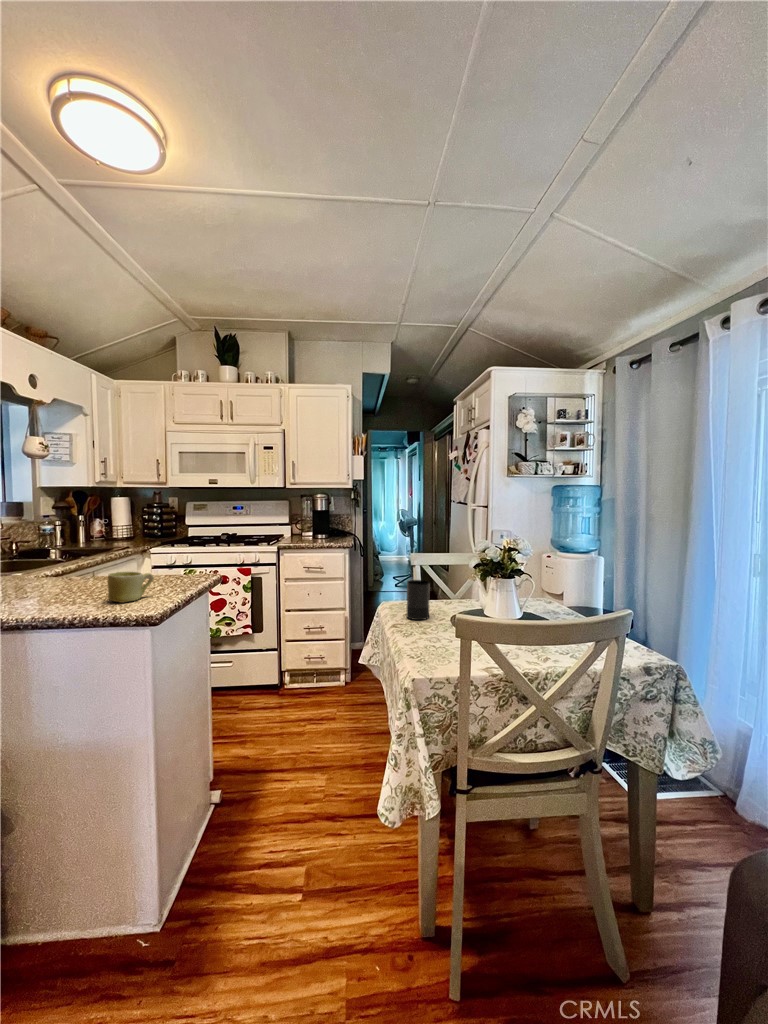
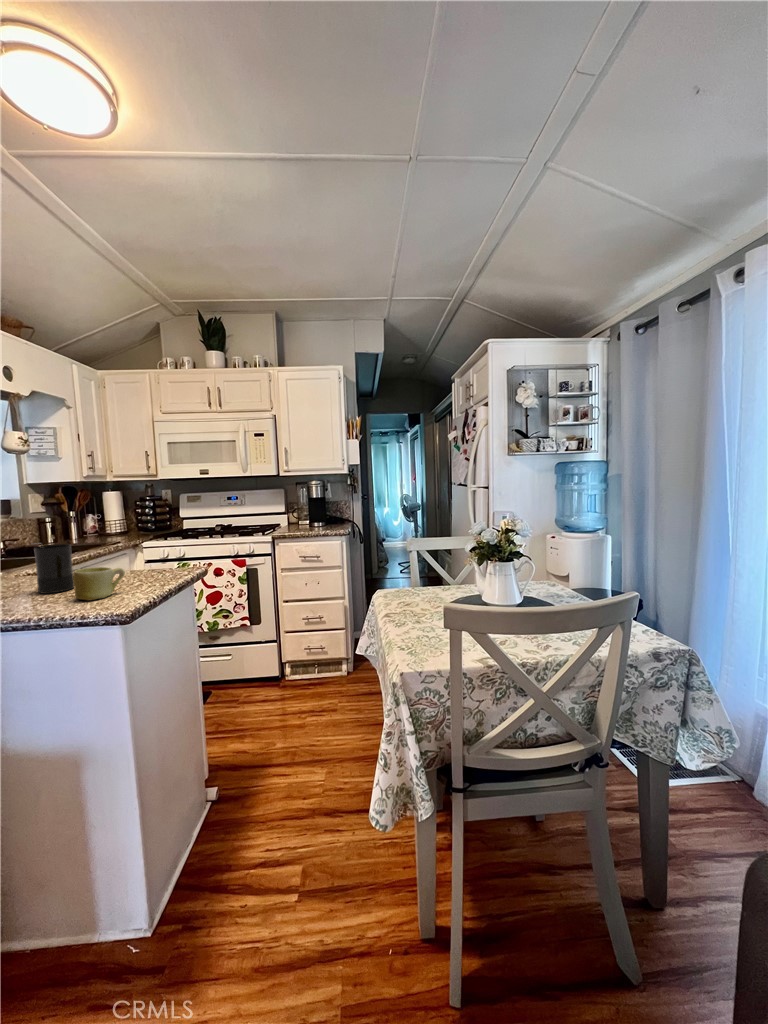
candle: present [407,580,430,620] -> present [34,544,74,594]

